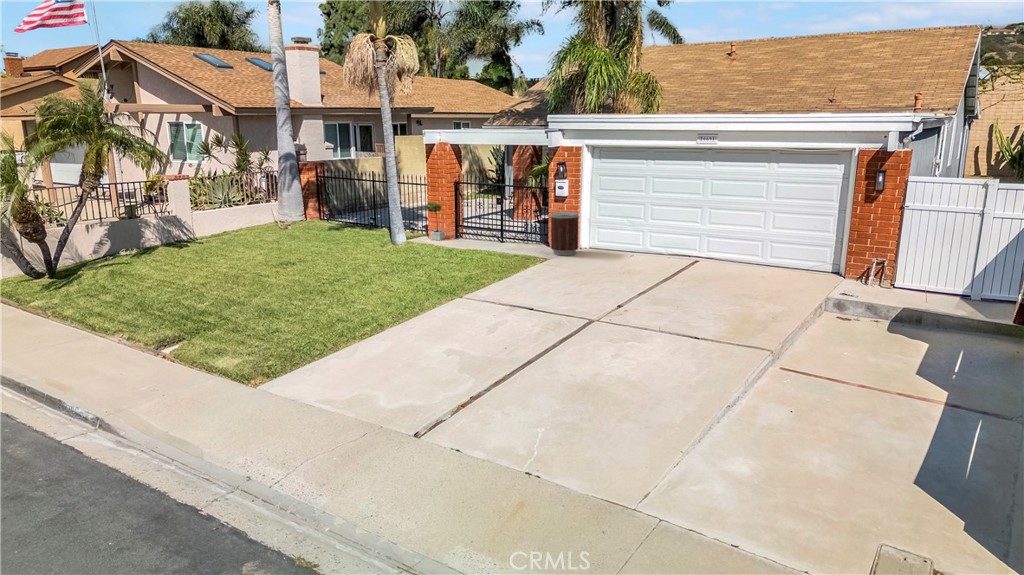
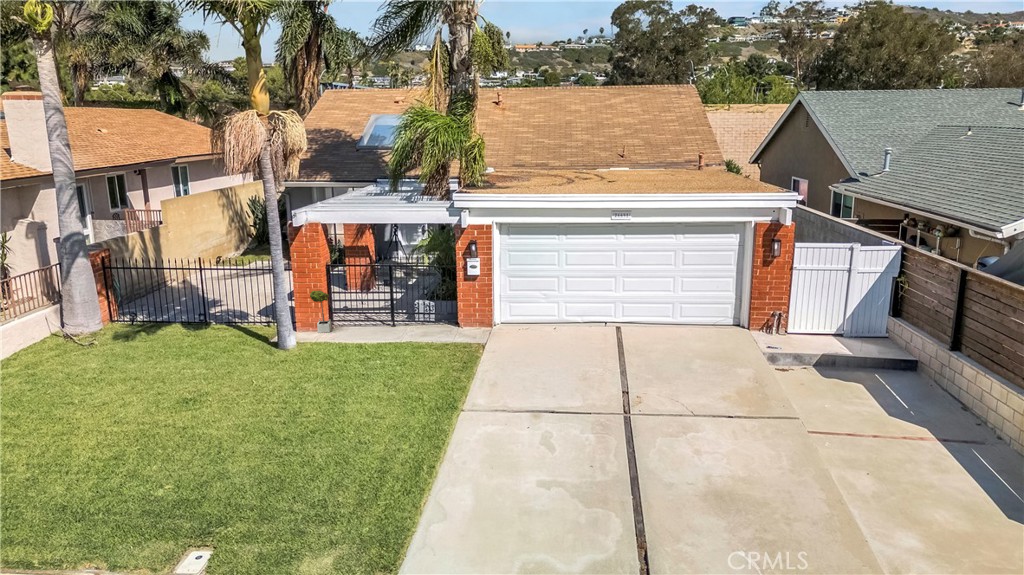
trash can: present [551,212,578,256] -> none [468,290,497,336]

